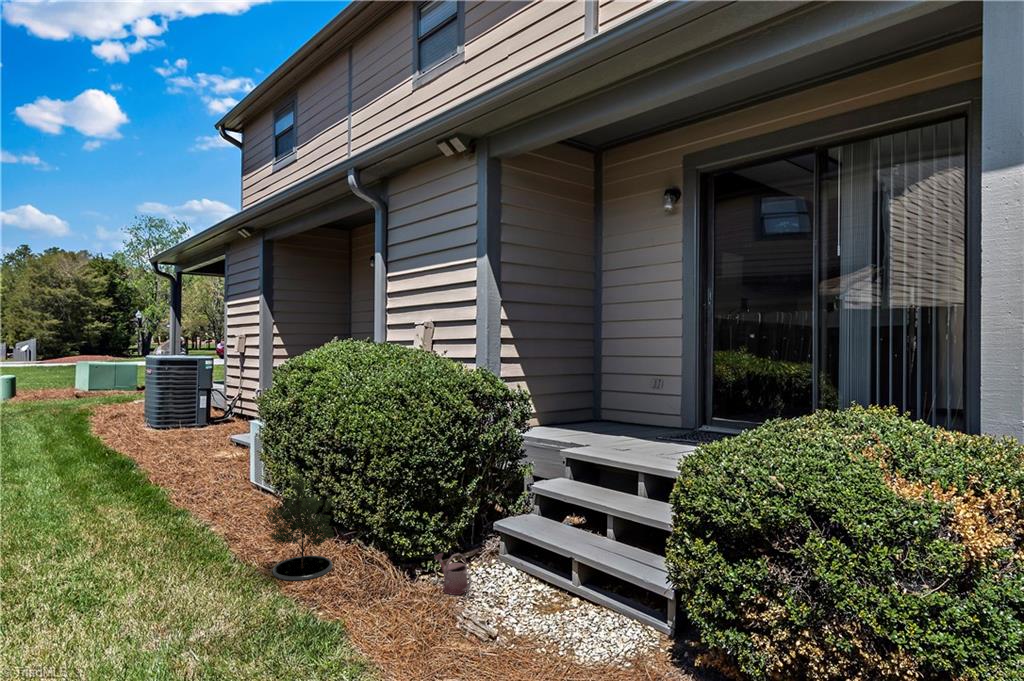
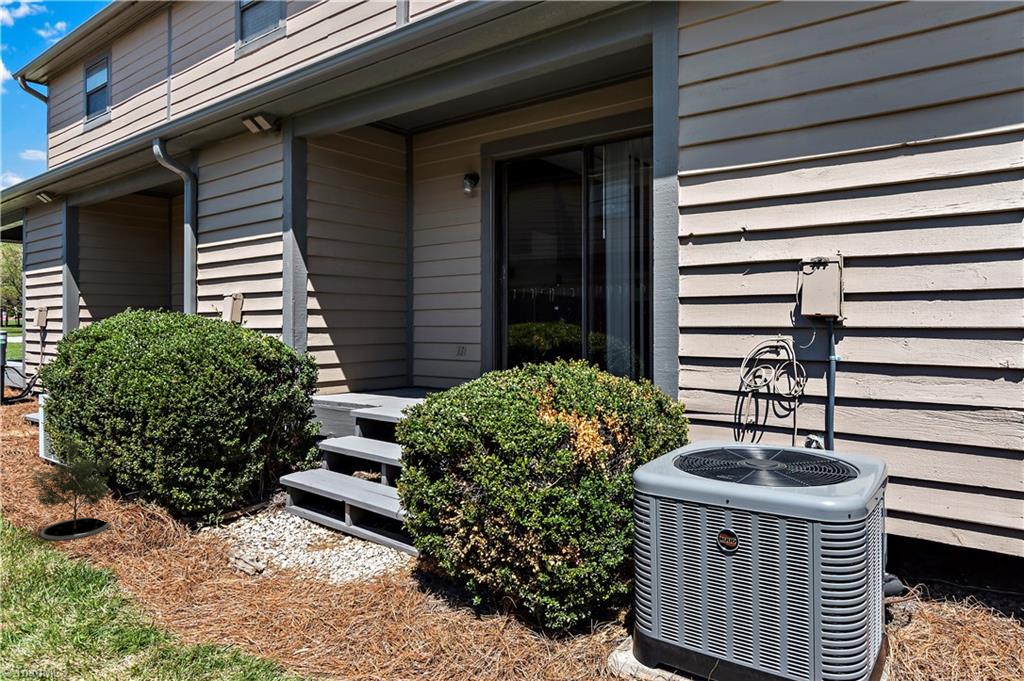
watering can: present [434,553,472,595] -> none [215,504,248,542]

